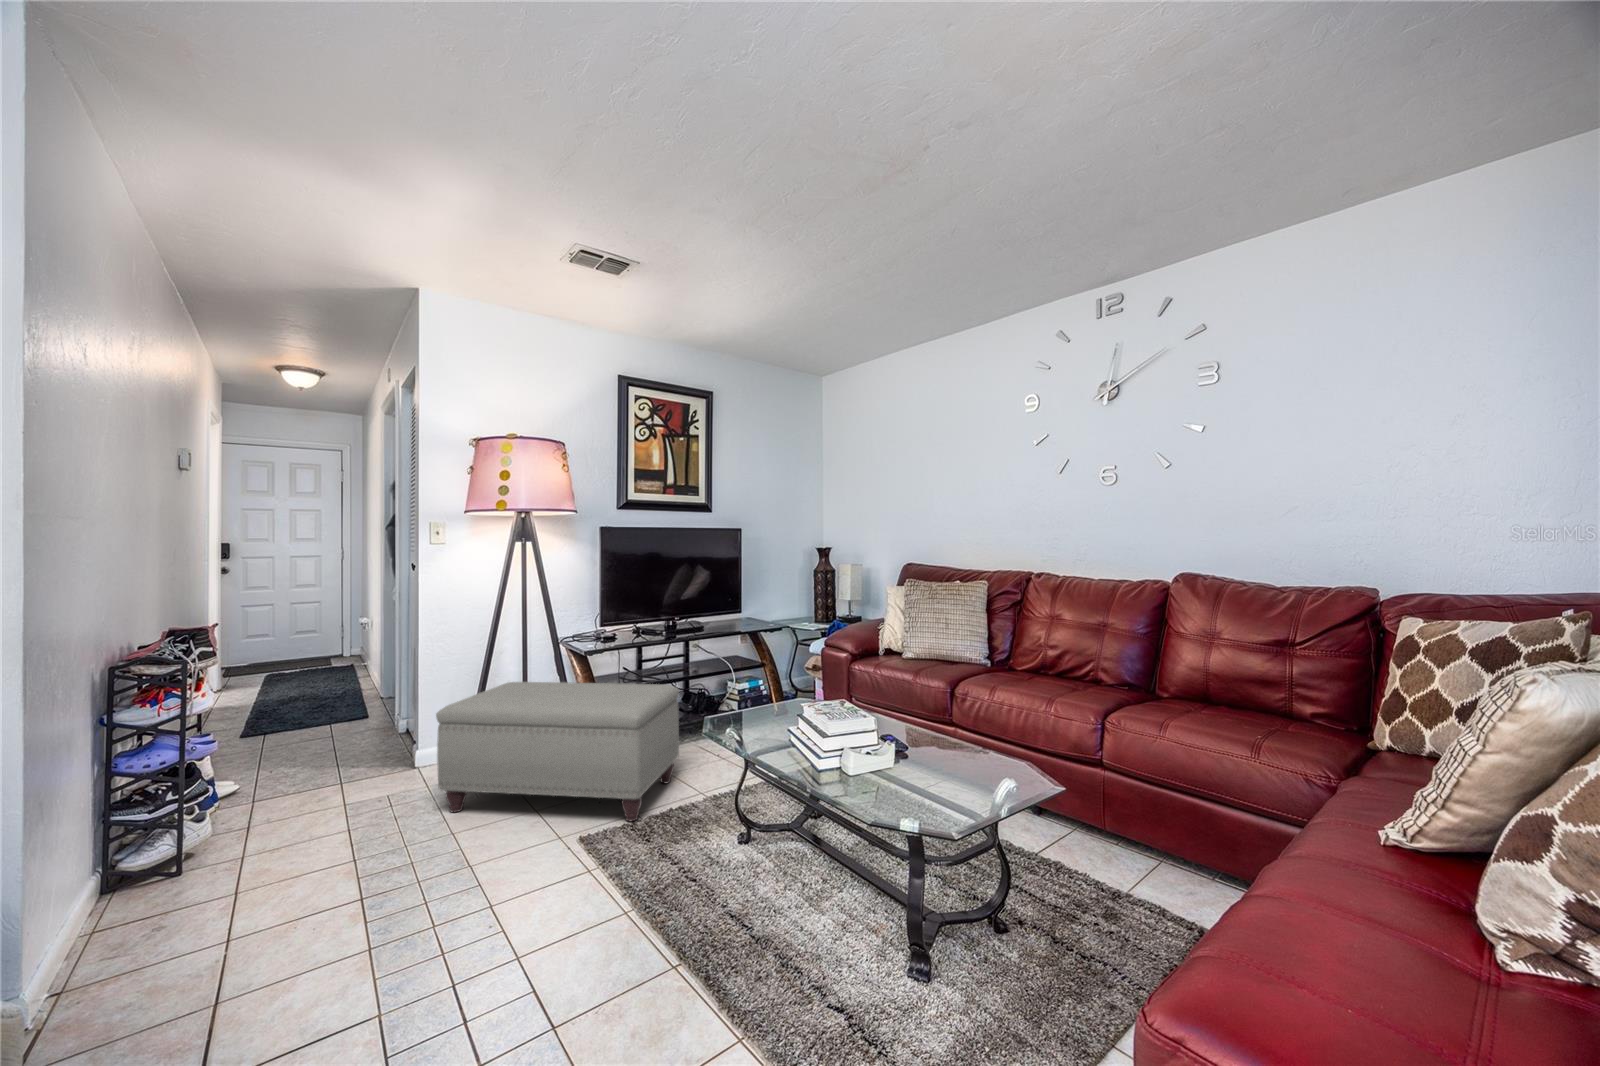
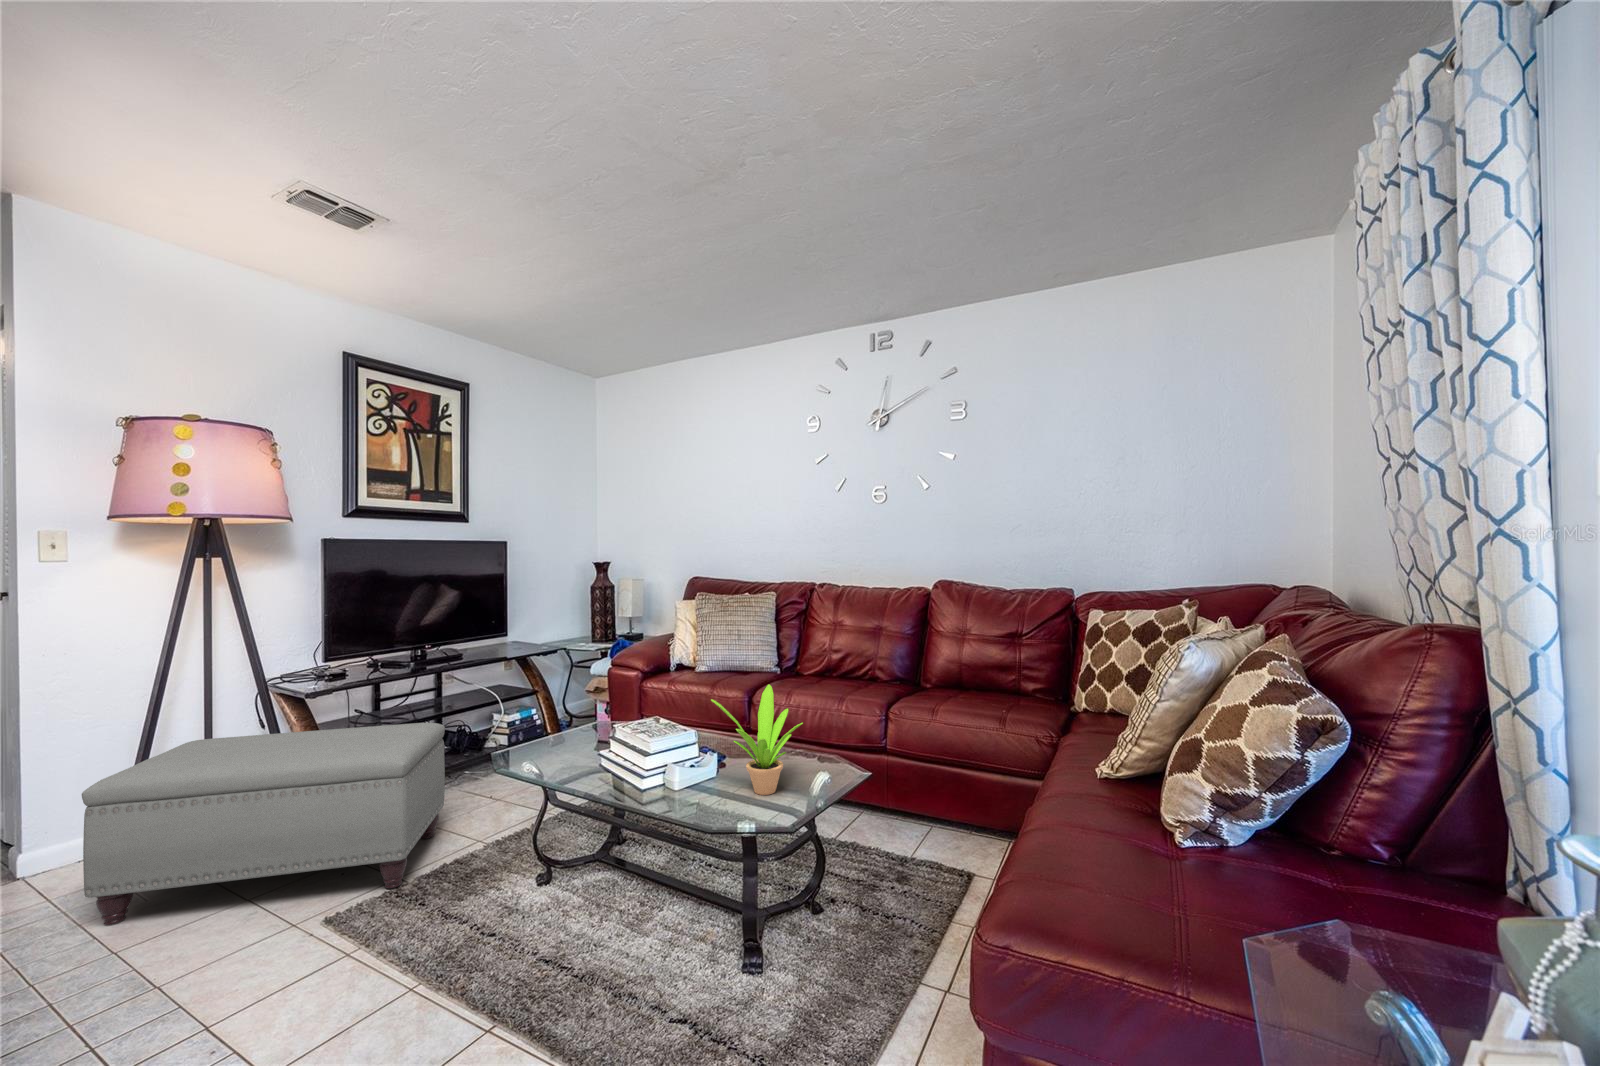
potted plant: none [888,679,984,794] -> present [711,684,803,795]

